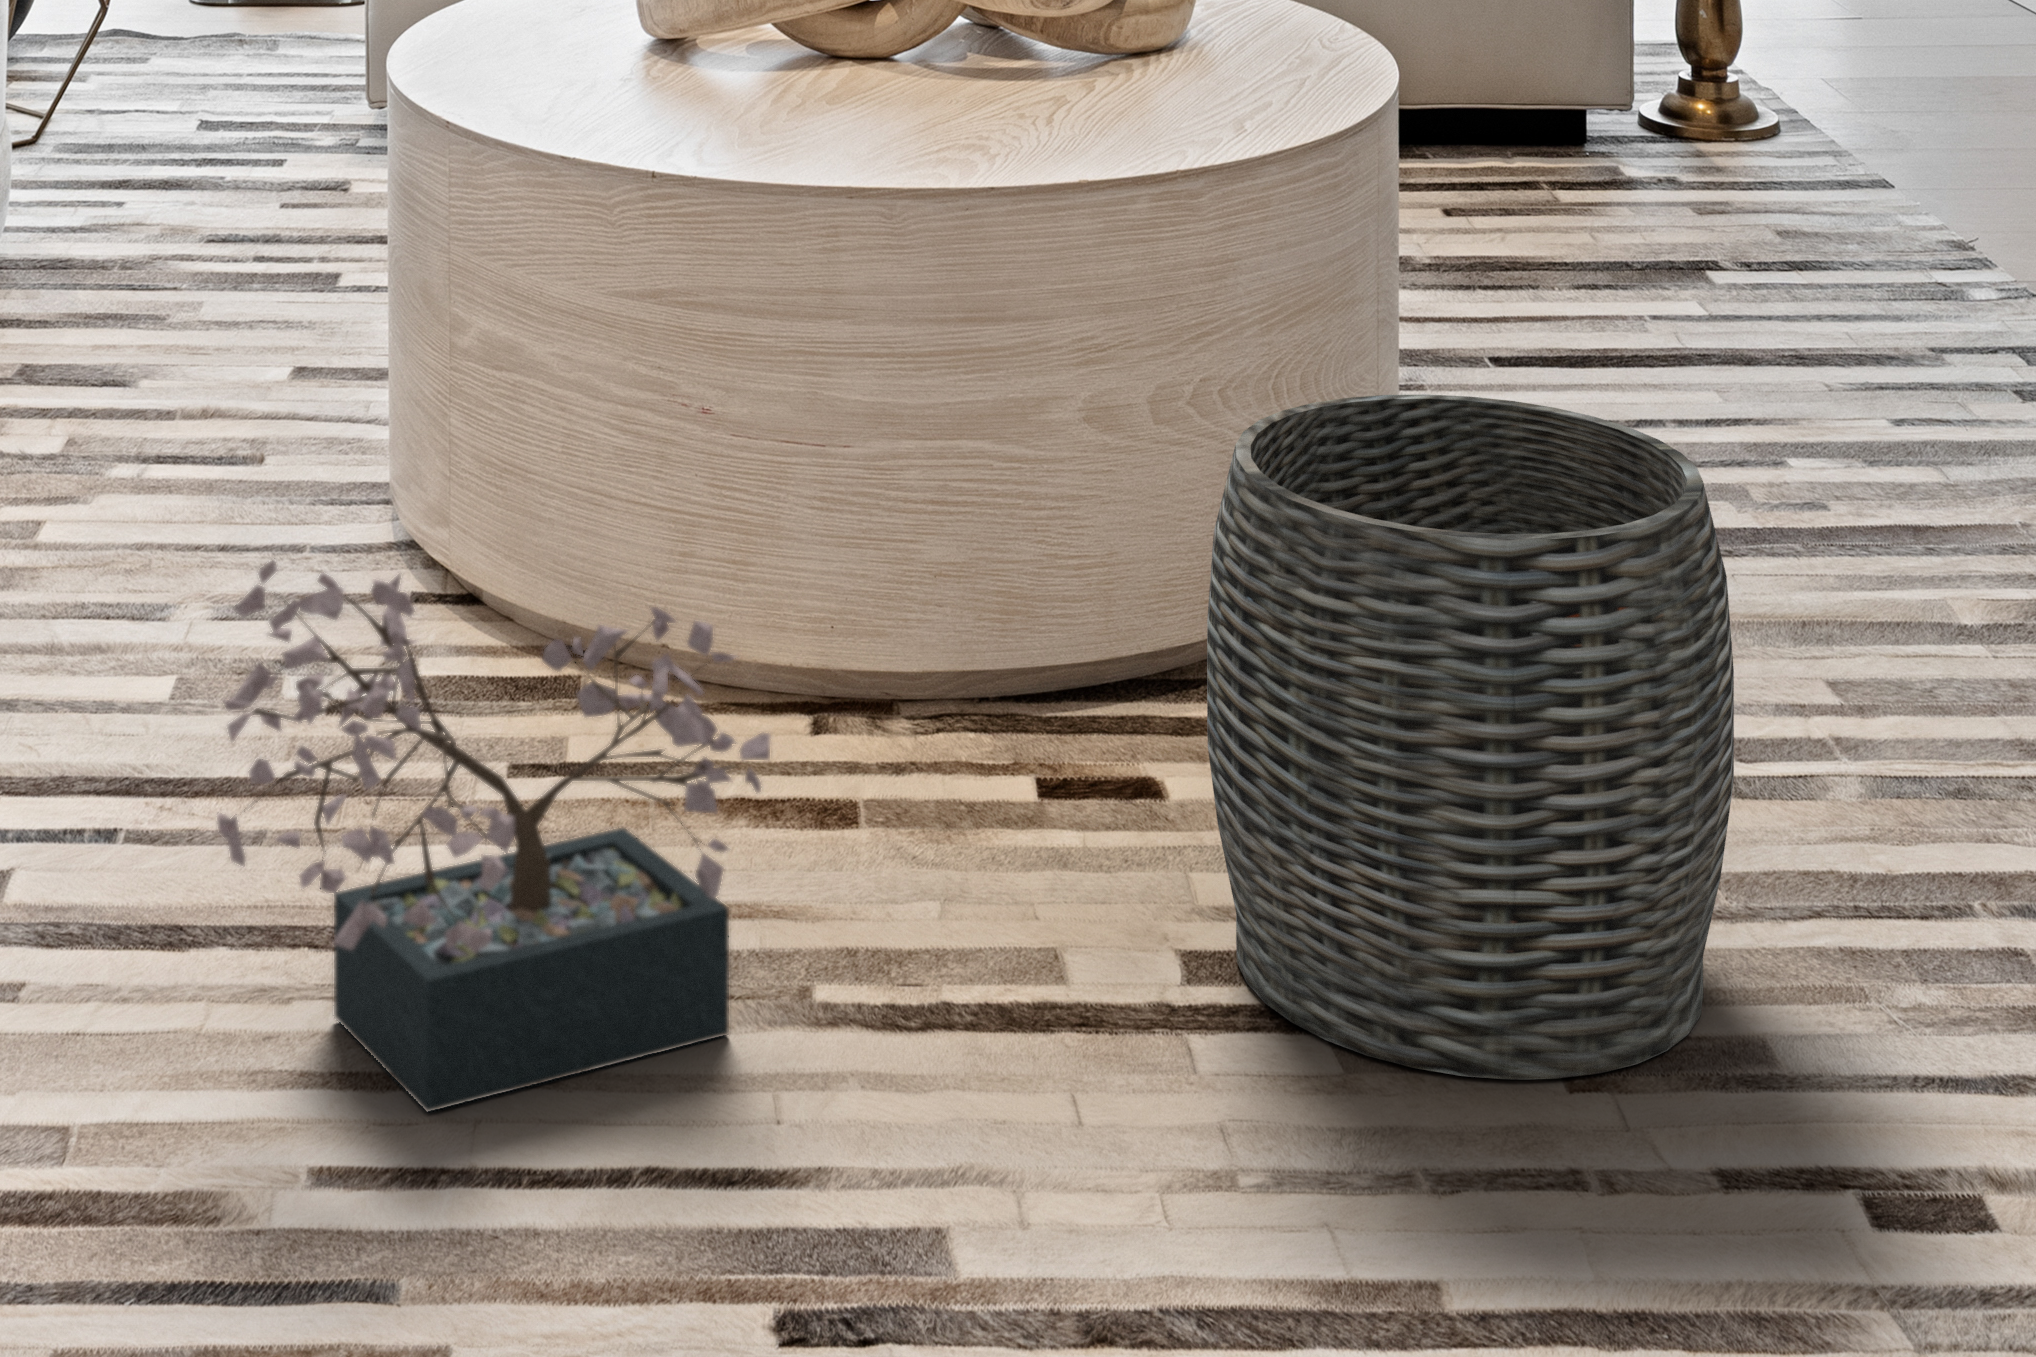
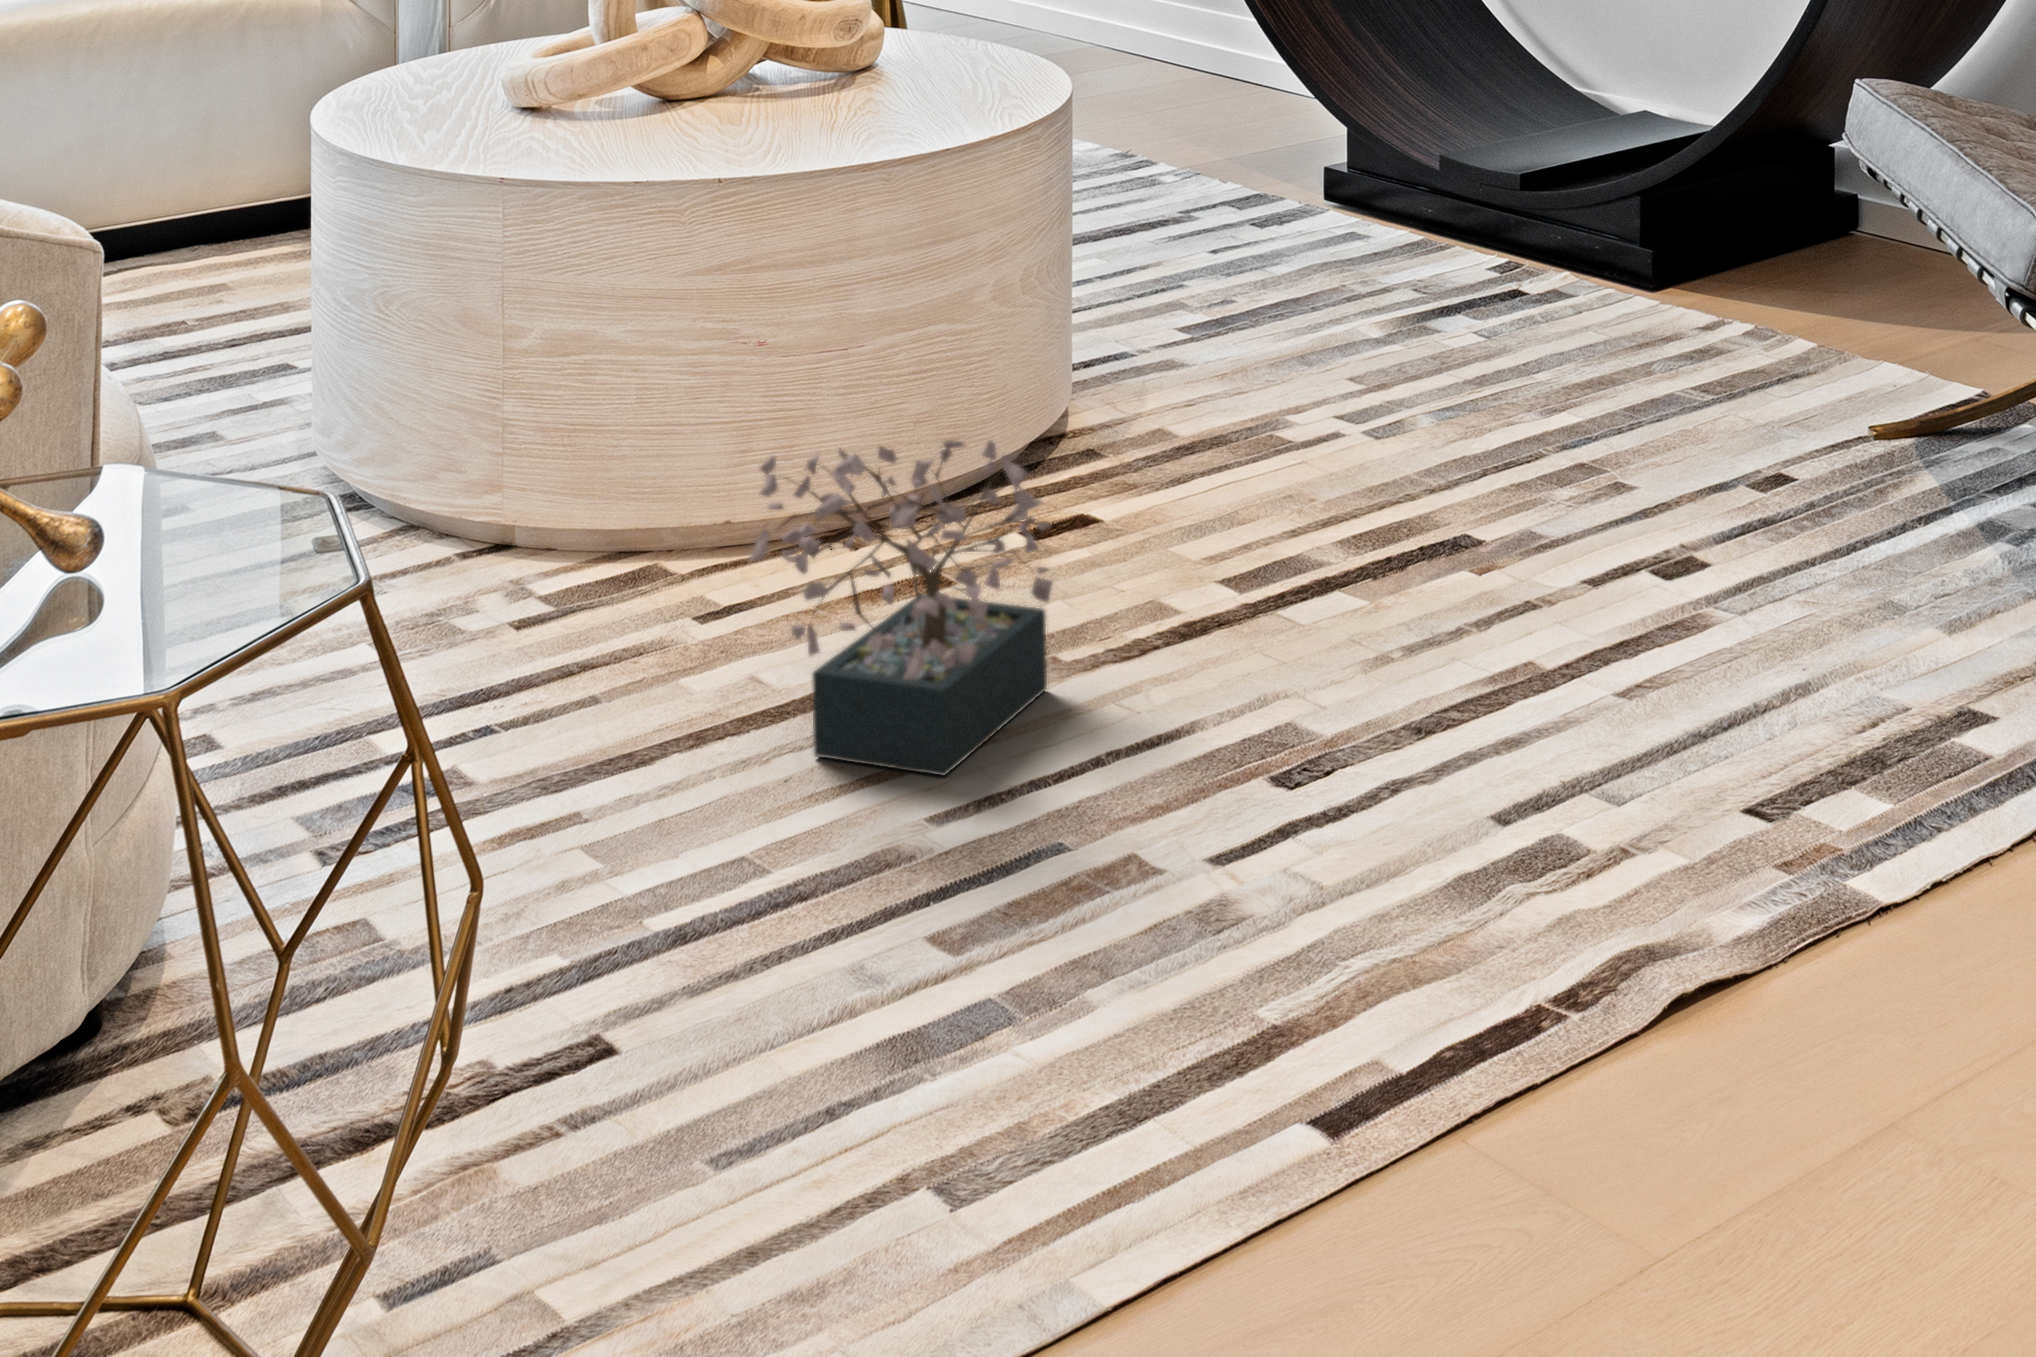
woven basket: present [1207,394,1734,1080] -> none [1209,215,1508,593]

